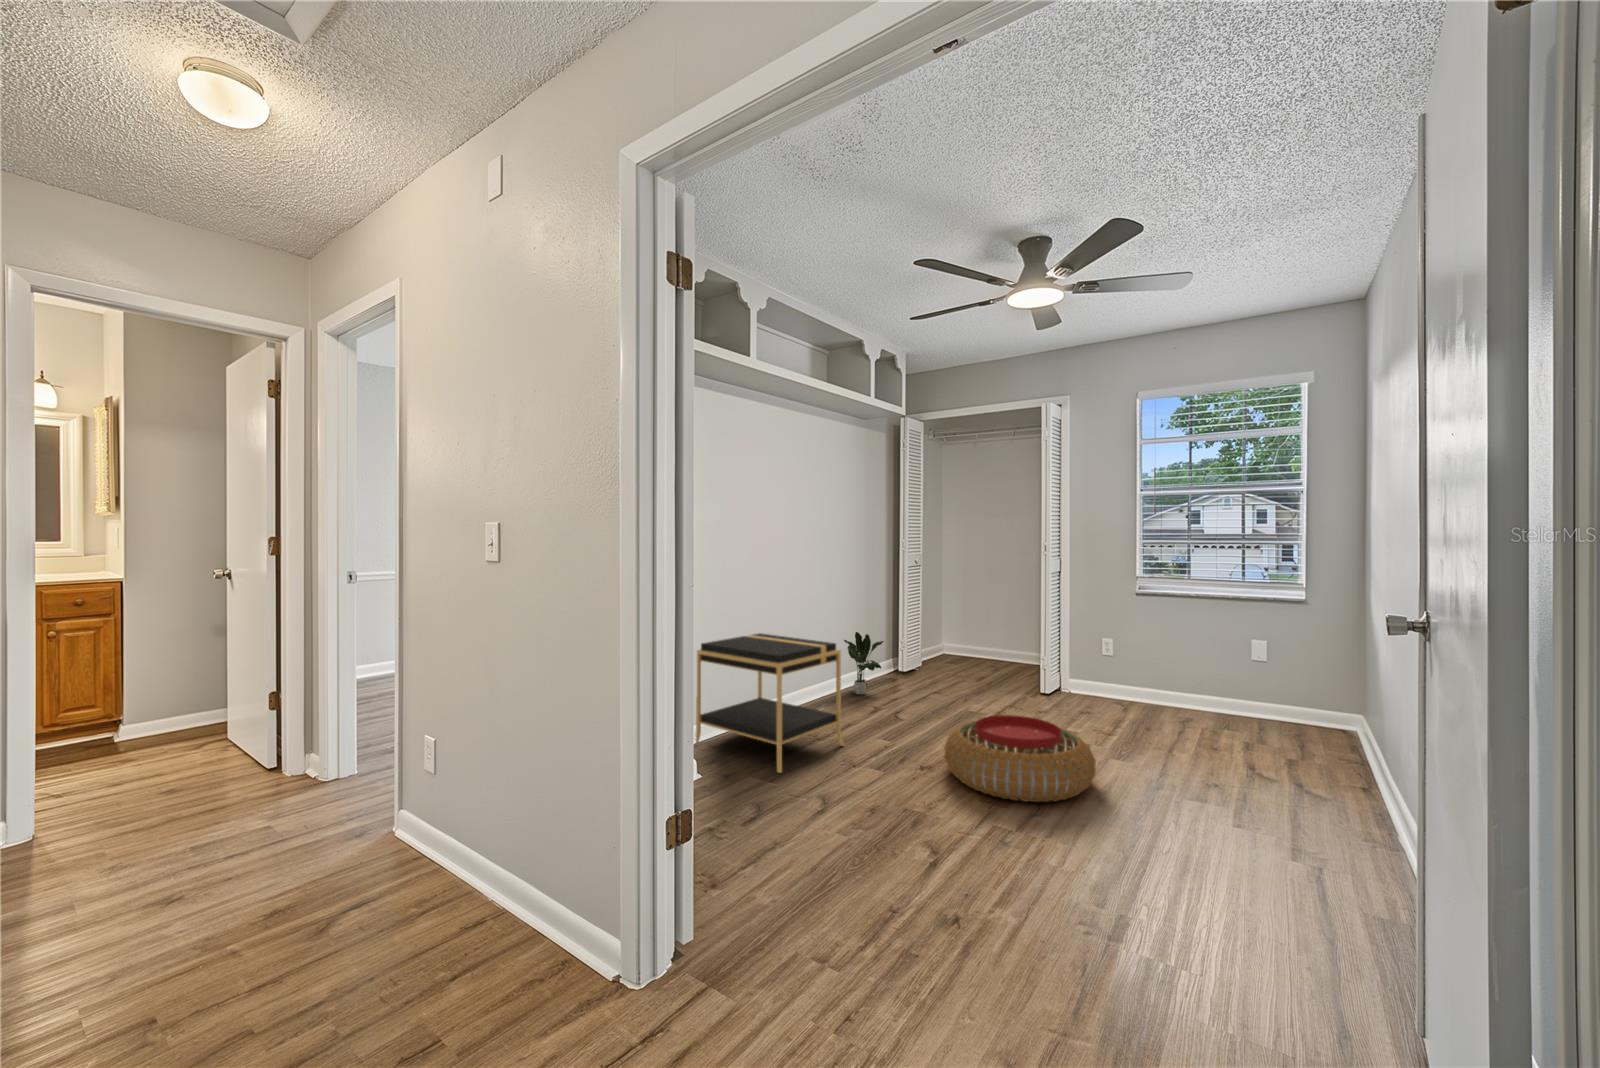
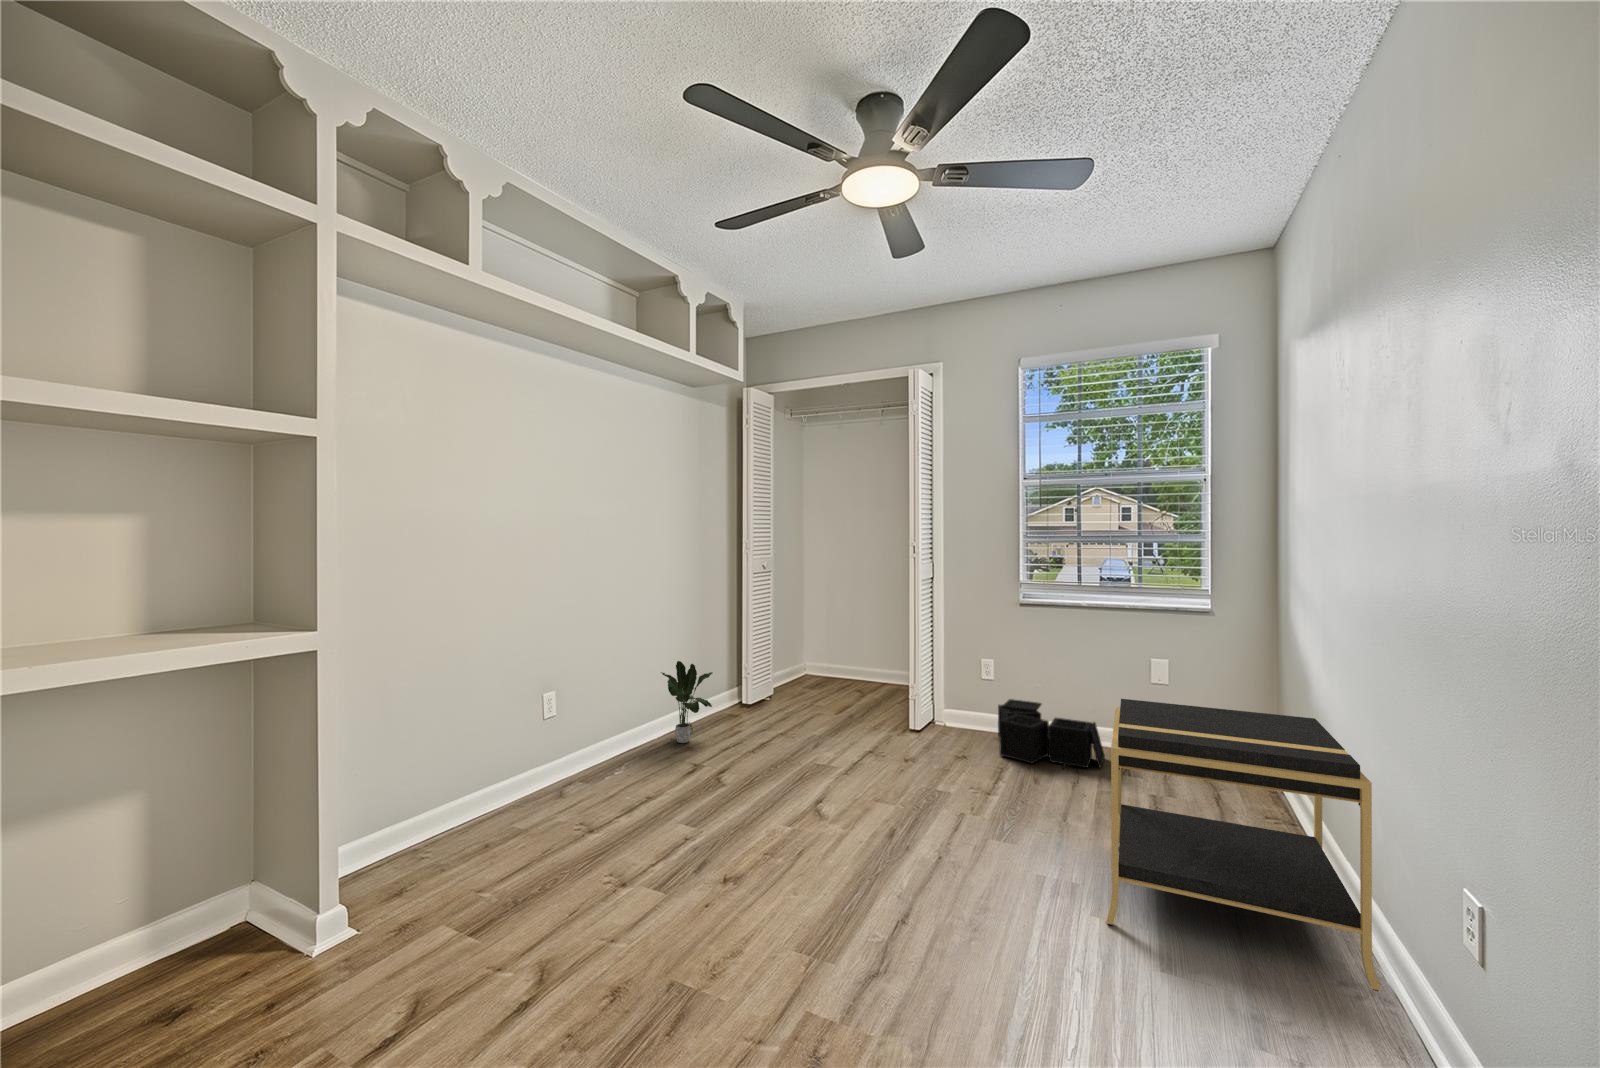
nightstand: present [694,633,844,773] -> present [1106,699,1382,991]
storage bin: none [1117,672,1210,724] -> present [998,699,1105,768]
pouf: present [944,715,1096,802] -> none [755,792,968,946]

